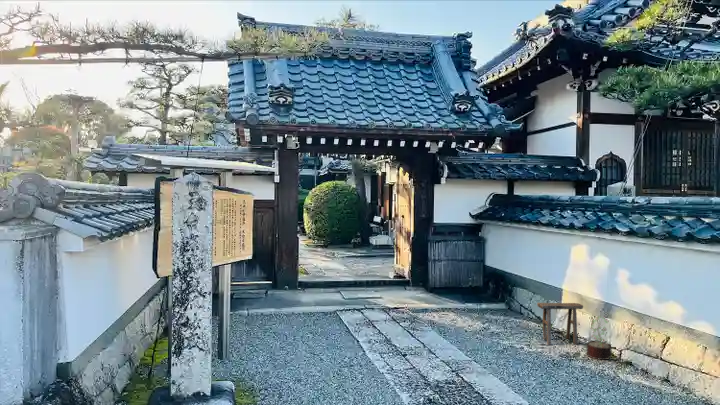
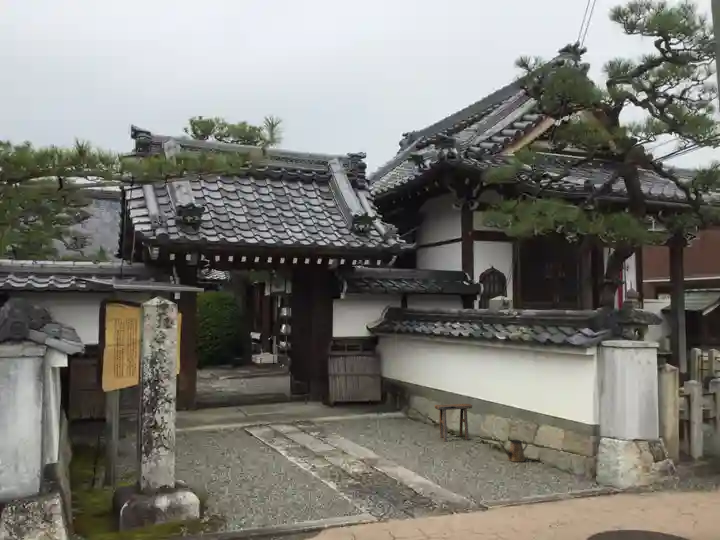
decorative plant: present [586,316,612,360] -> none [476,412,496,449]
watering can: none [613,353,655,383] -> present [496,440,528,462]

